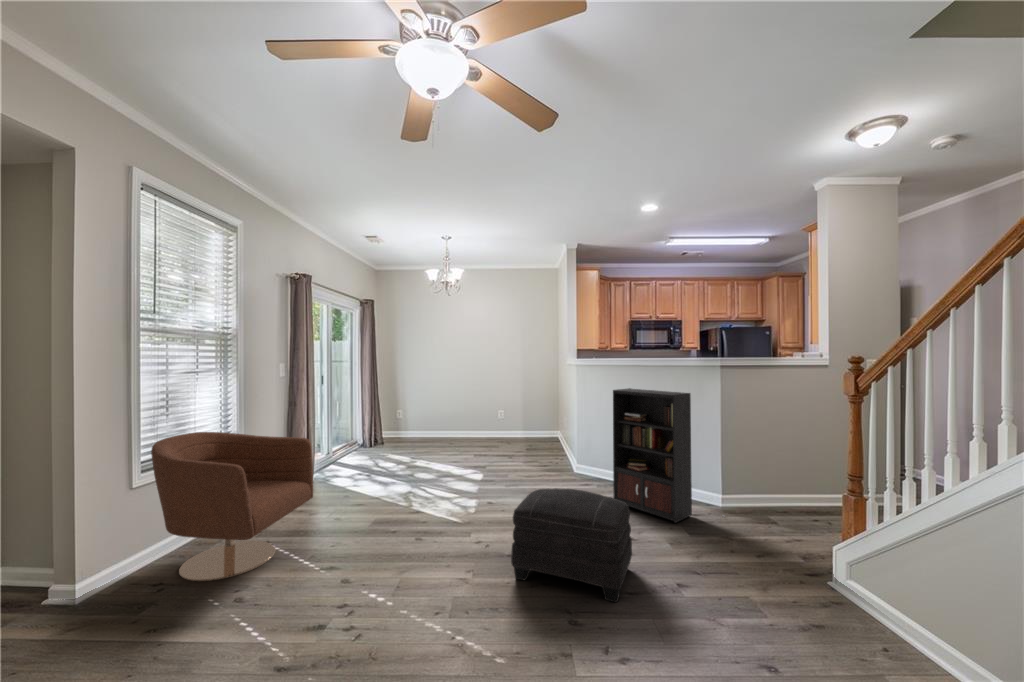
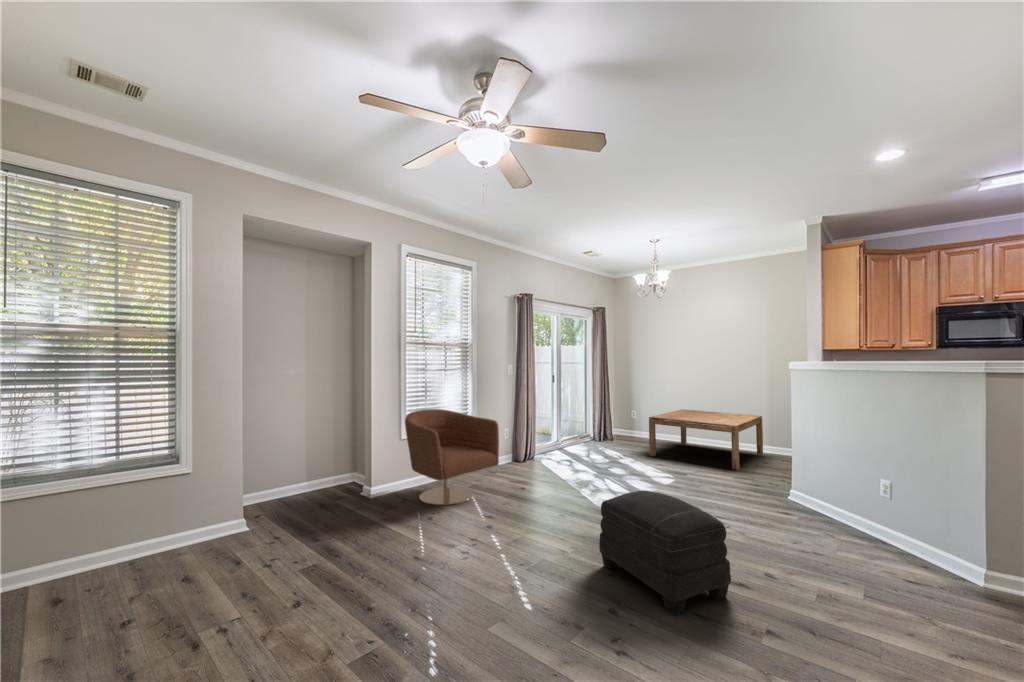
bookcase: present [613,388,724,523] -> none [792,400,970,600]
coffee table: none [434,405,519,455] -> present [649,409,763,470]

